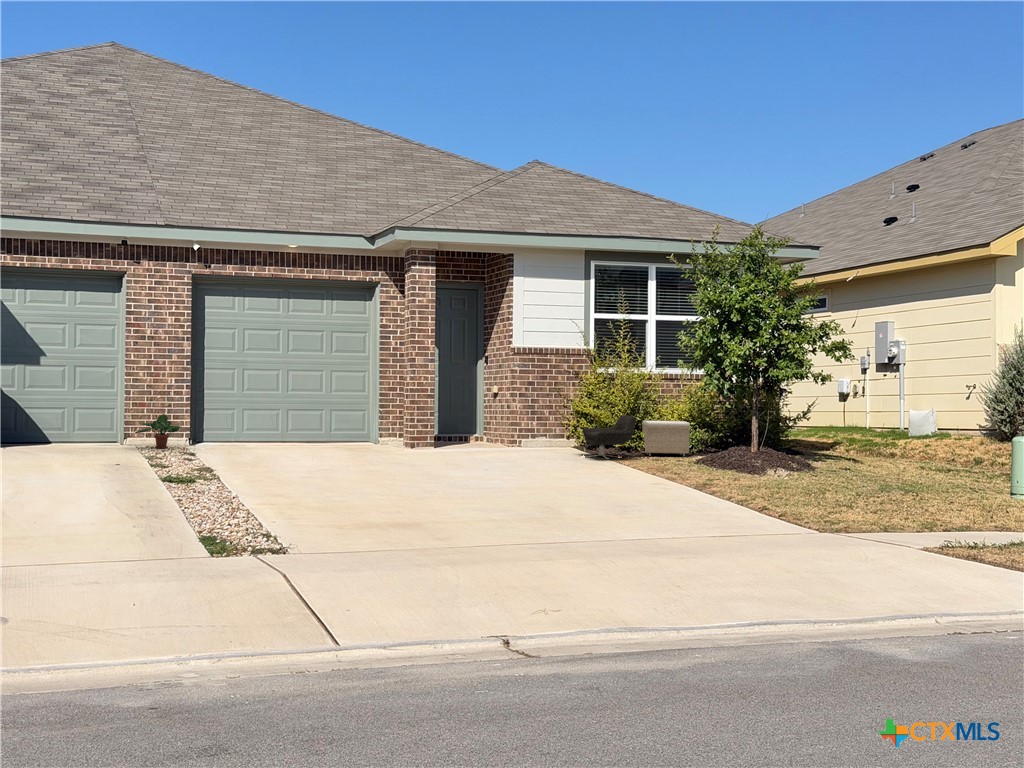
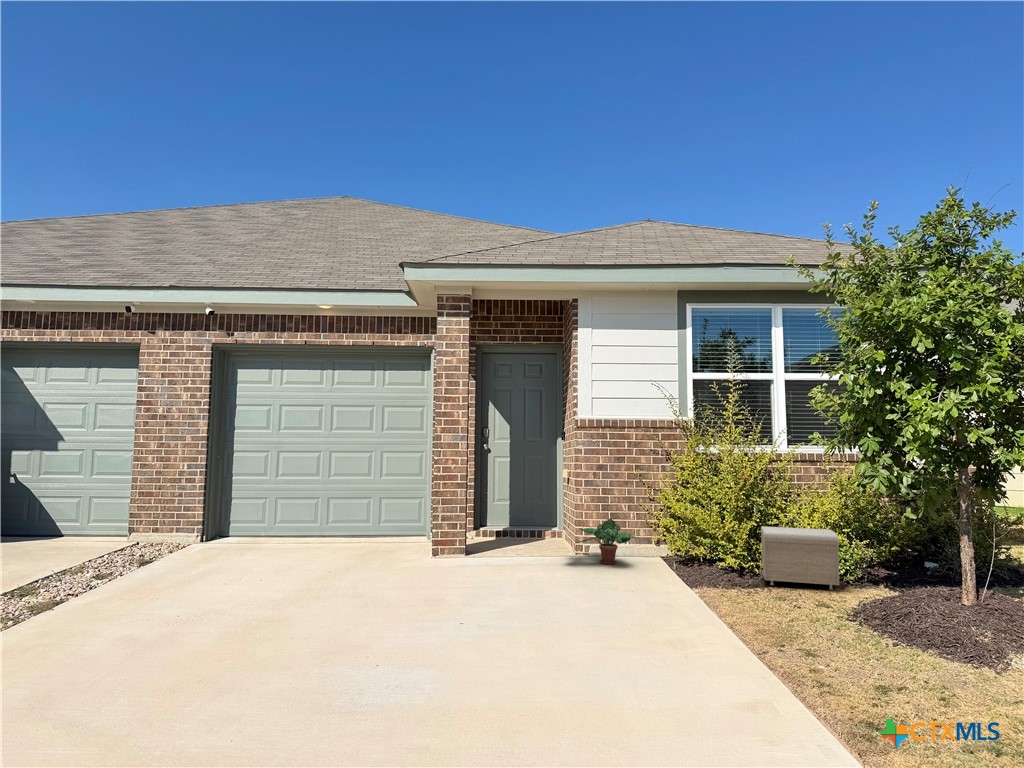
potted plant: present [135,414,180,448] -> present [577,518,638,564]
lounge chair: present [583,415,637,459] -> none [654,519,742,594]

